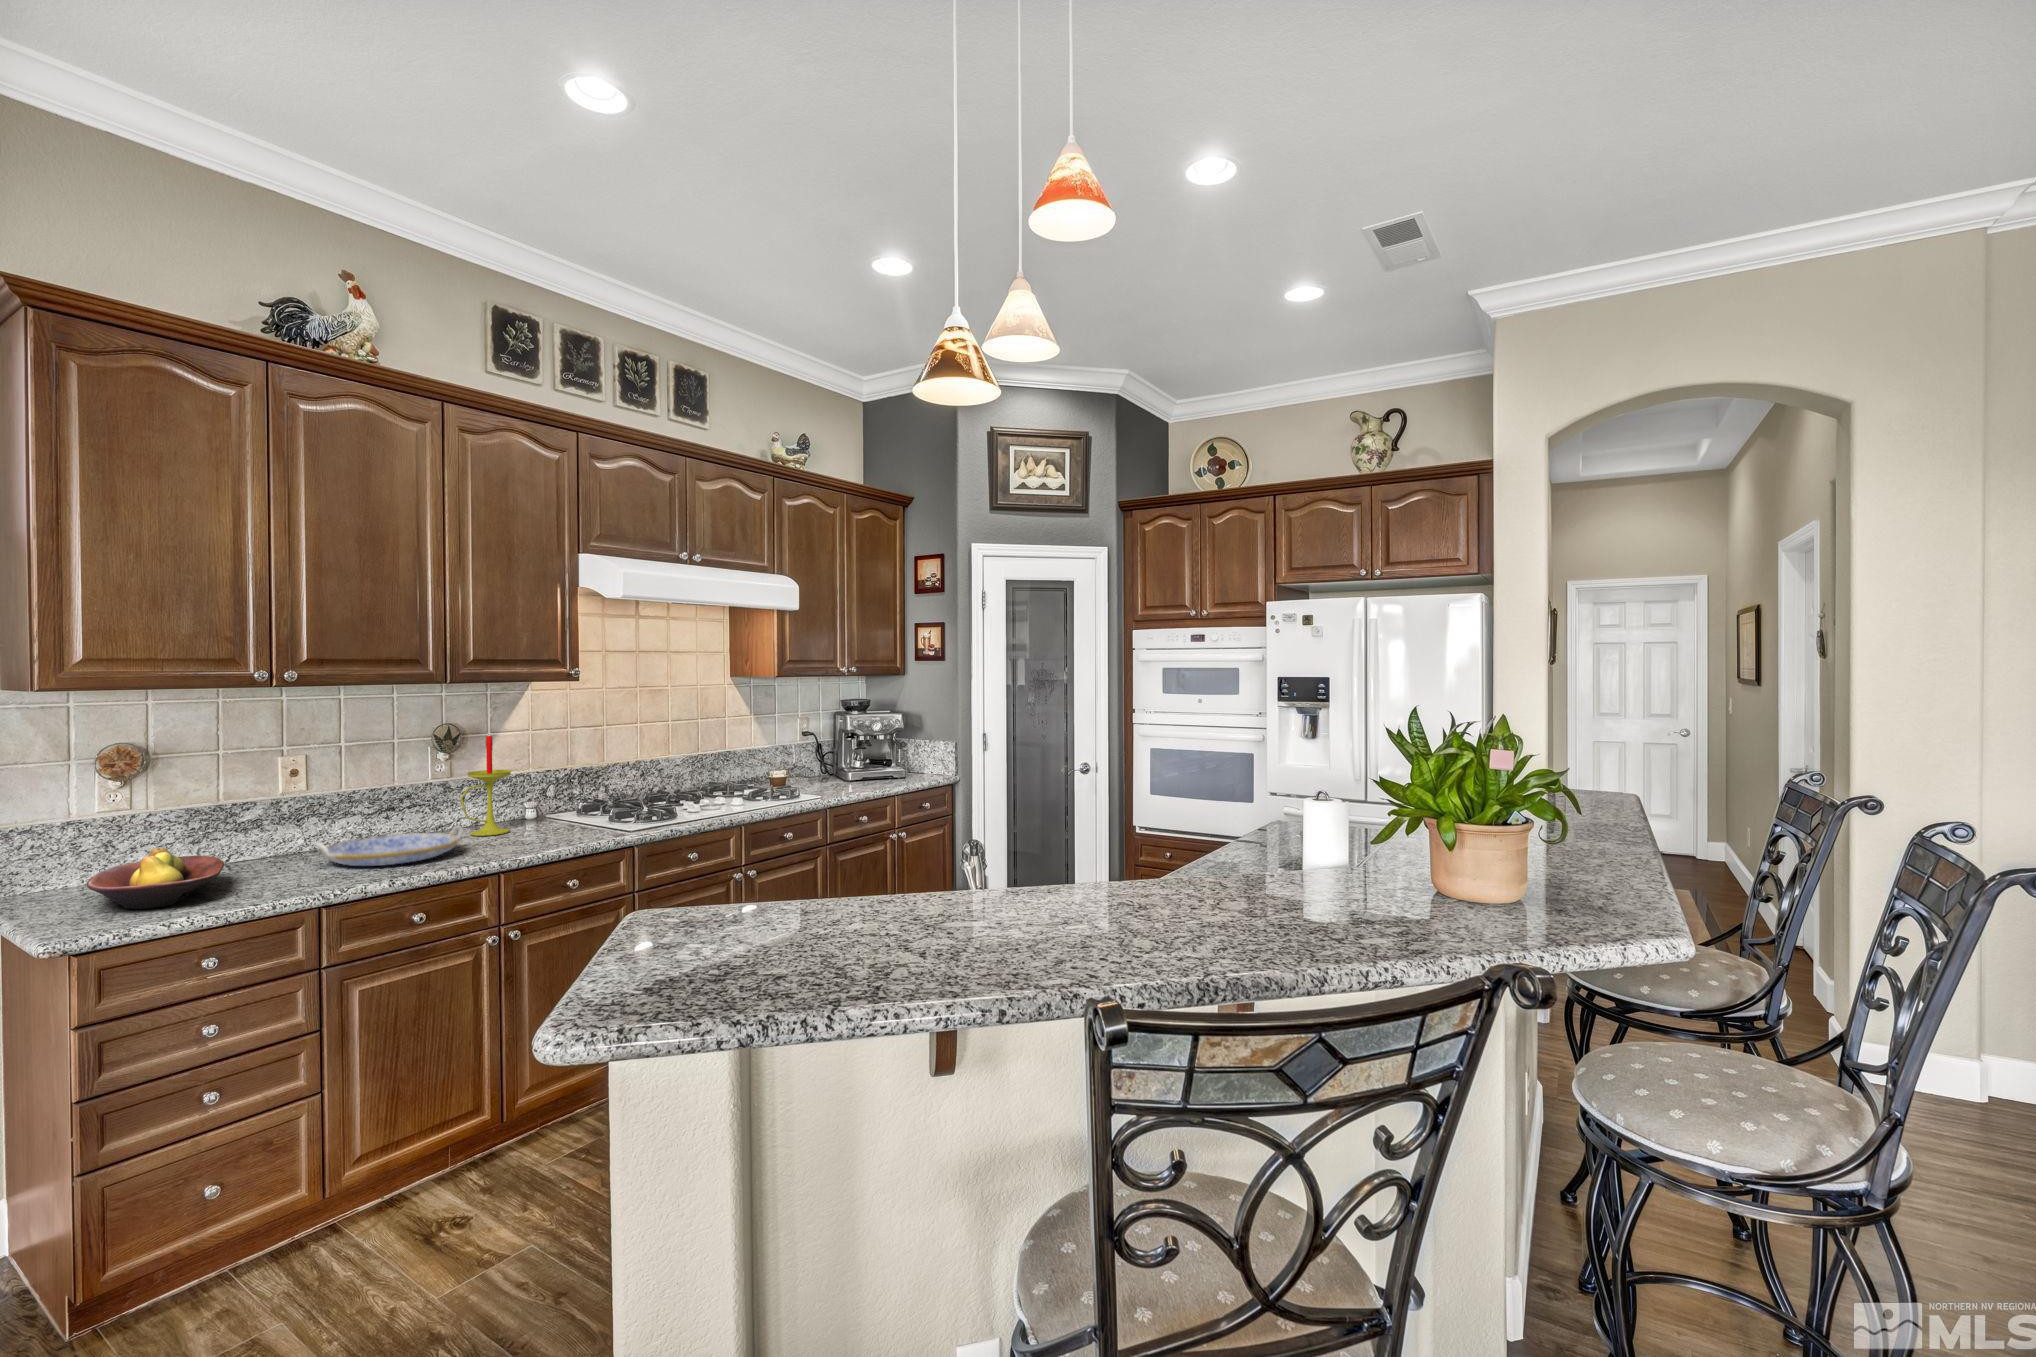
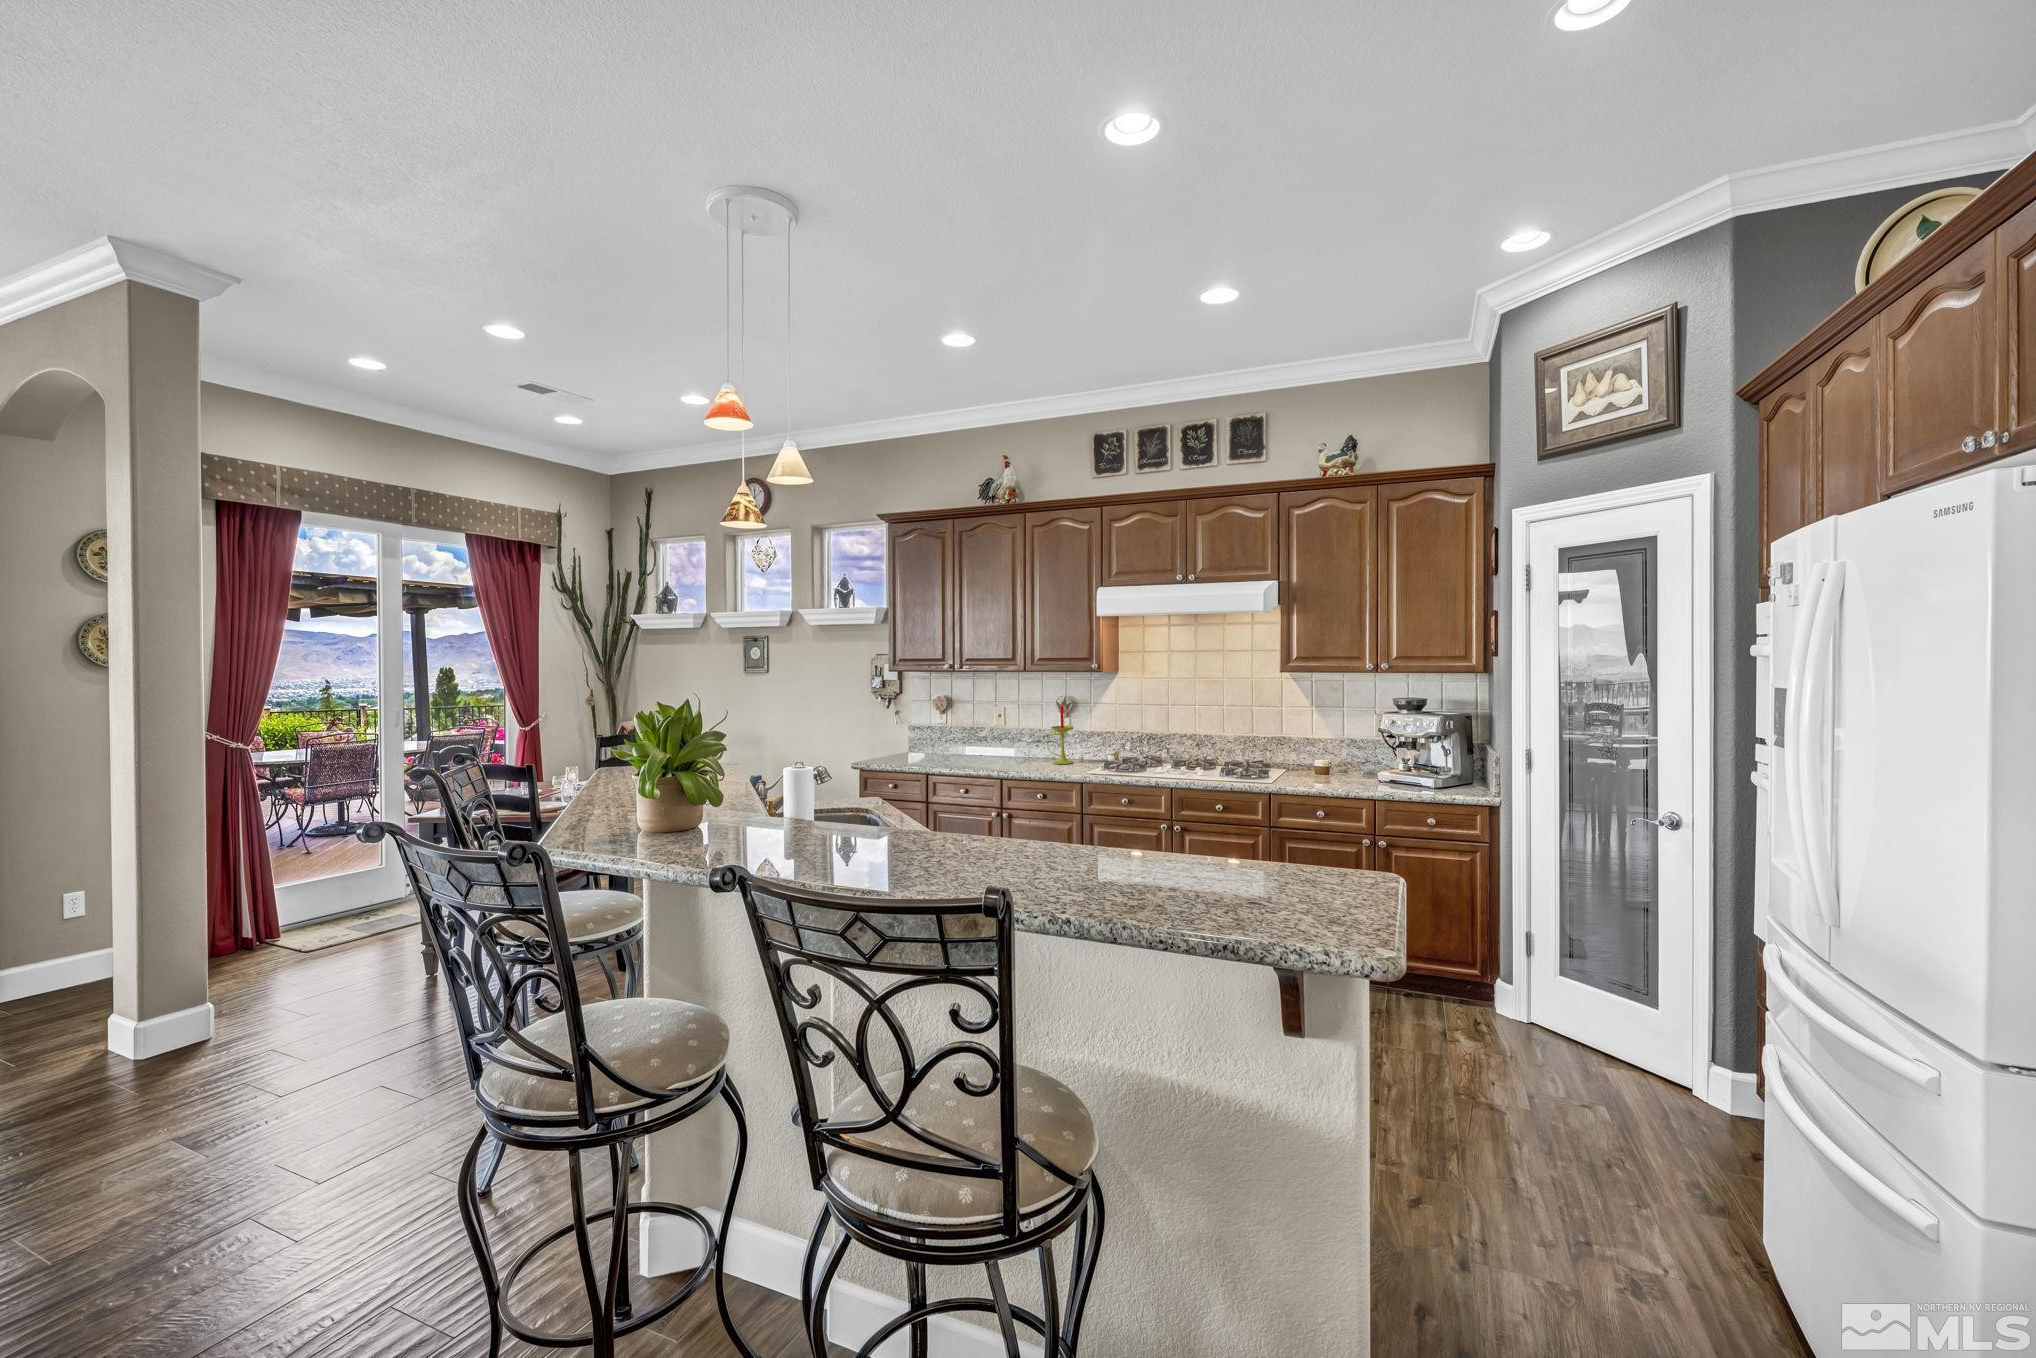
serving tray: present [316,826,463,866] -> none [964,750,1023,767]
fruit bowl: present [87,848,224,909] -> none [884,742,946,764]

